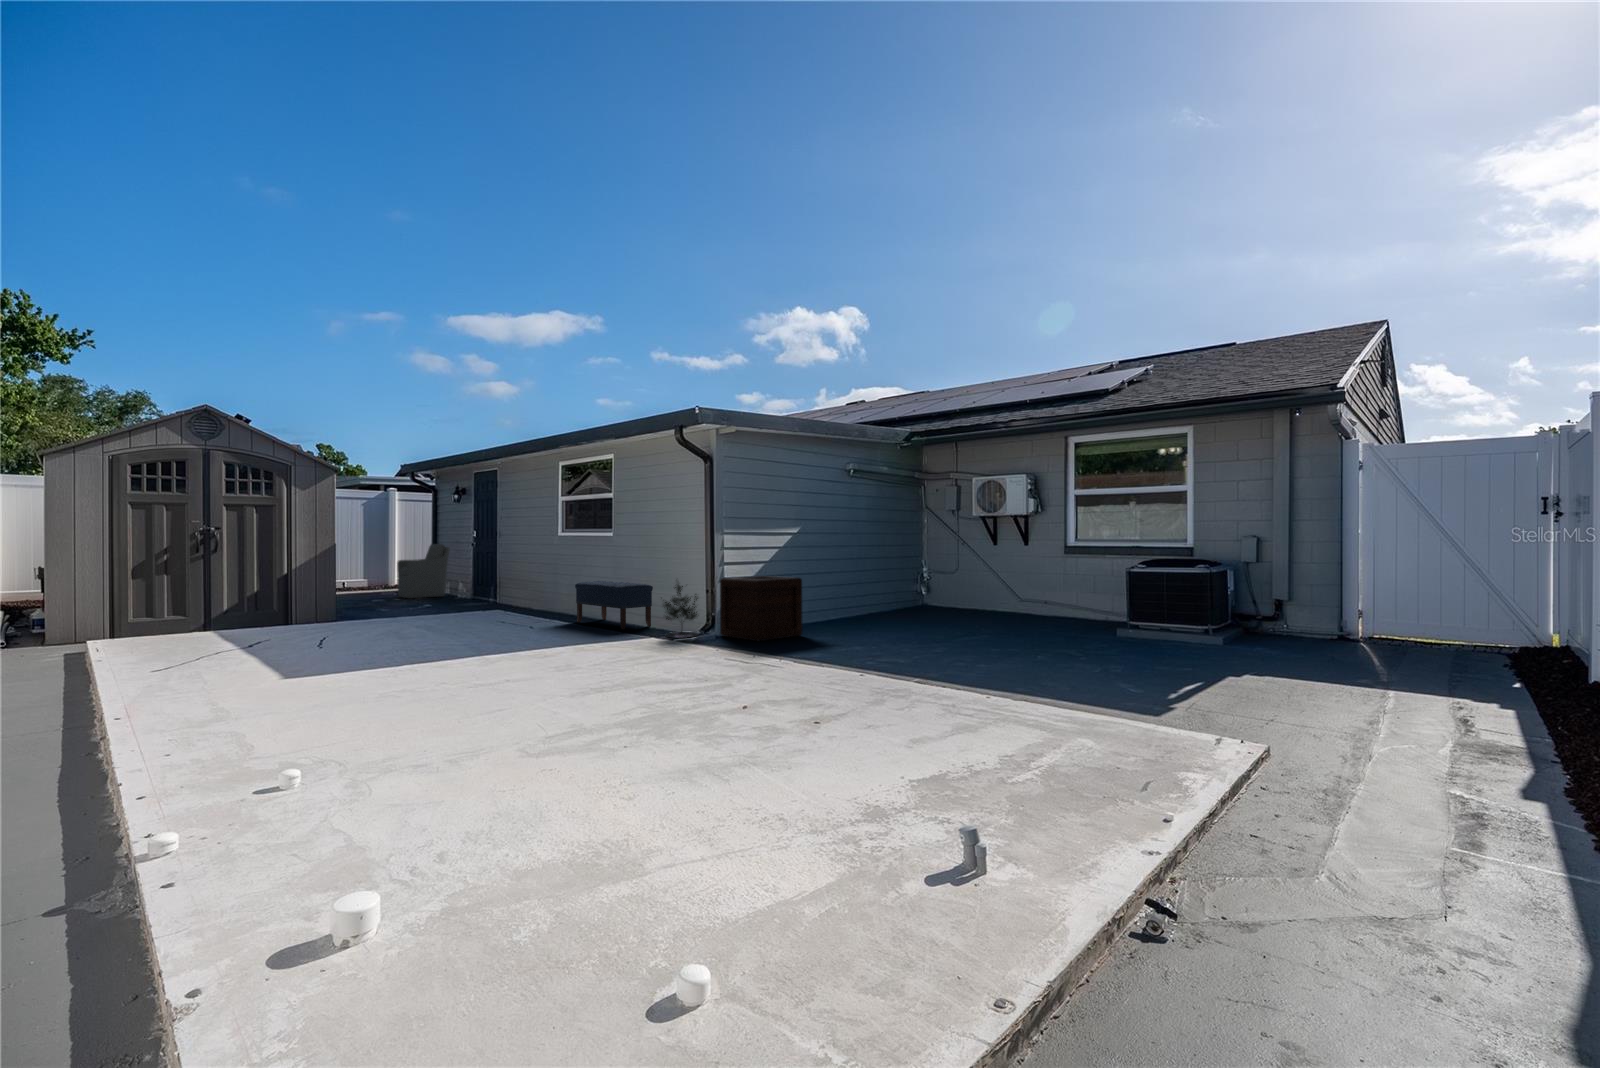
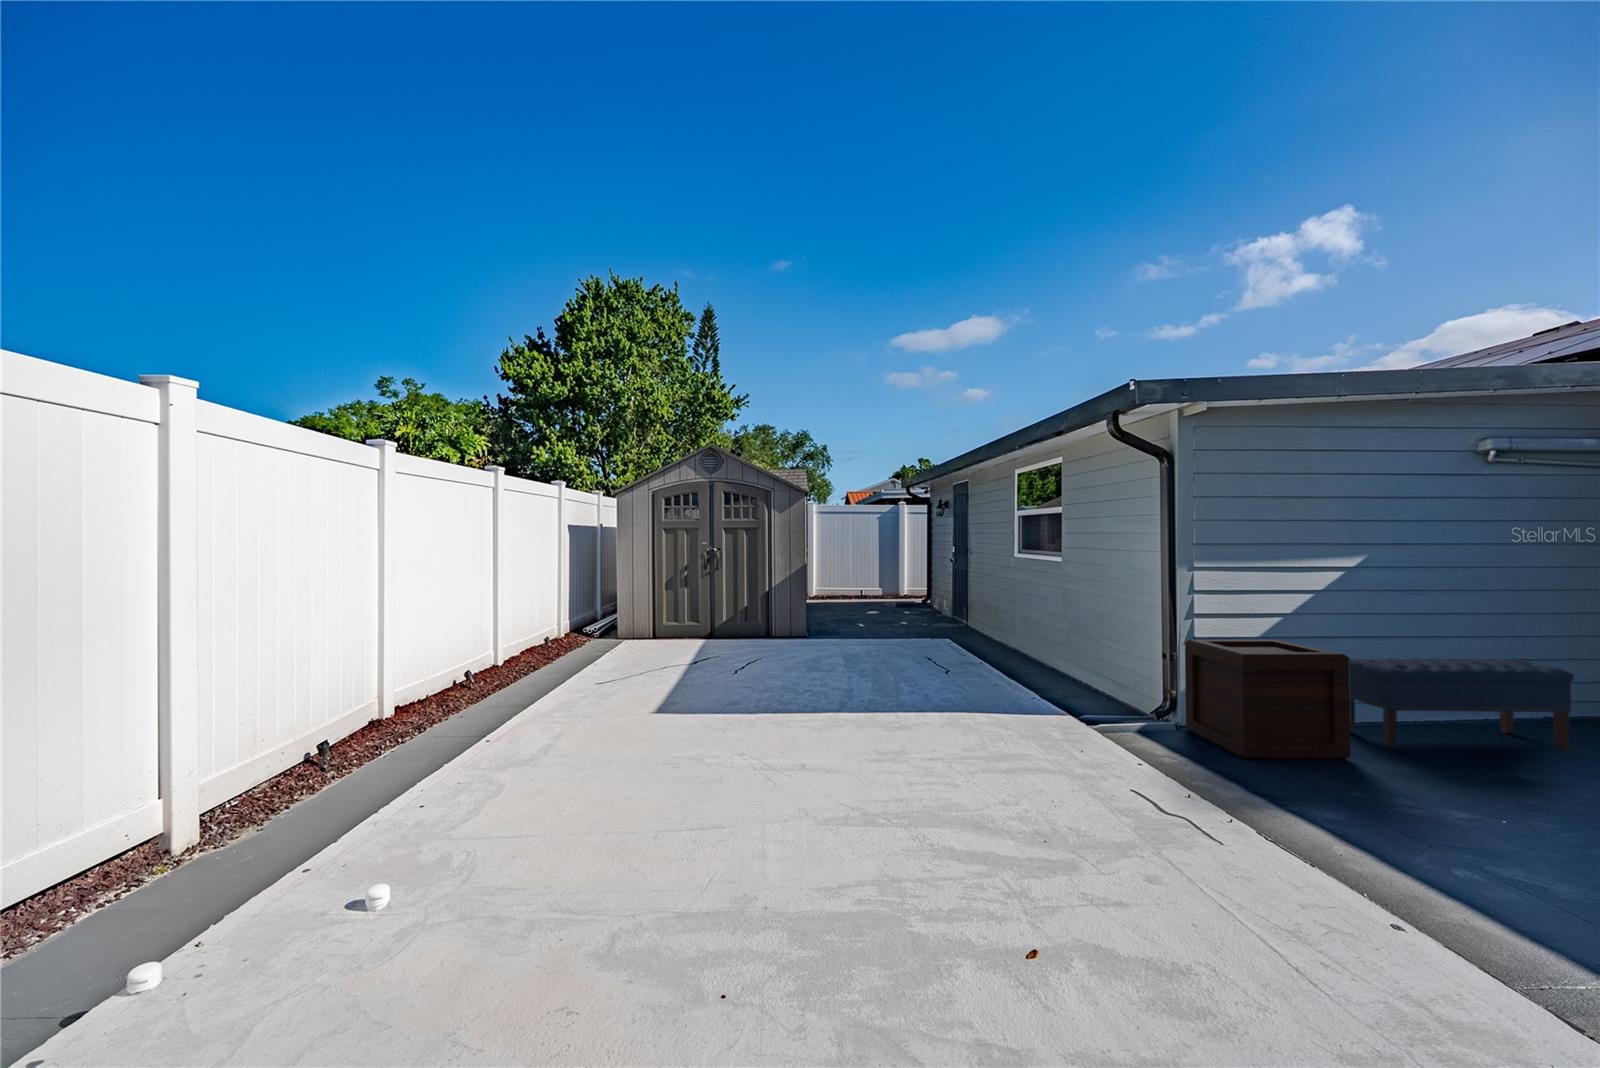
chair: present [397,544,450,598] -> none [894,557,937,610]
bench: present [575,581,653,629] -> present [1349,658,1574,751]
potted tree: present [664,584,698,638] -> none [1087,632,1154,724]

